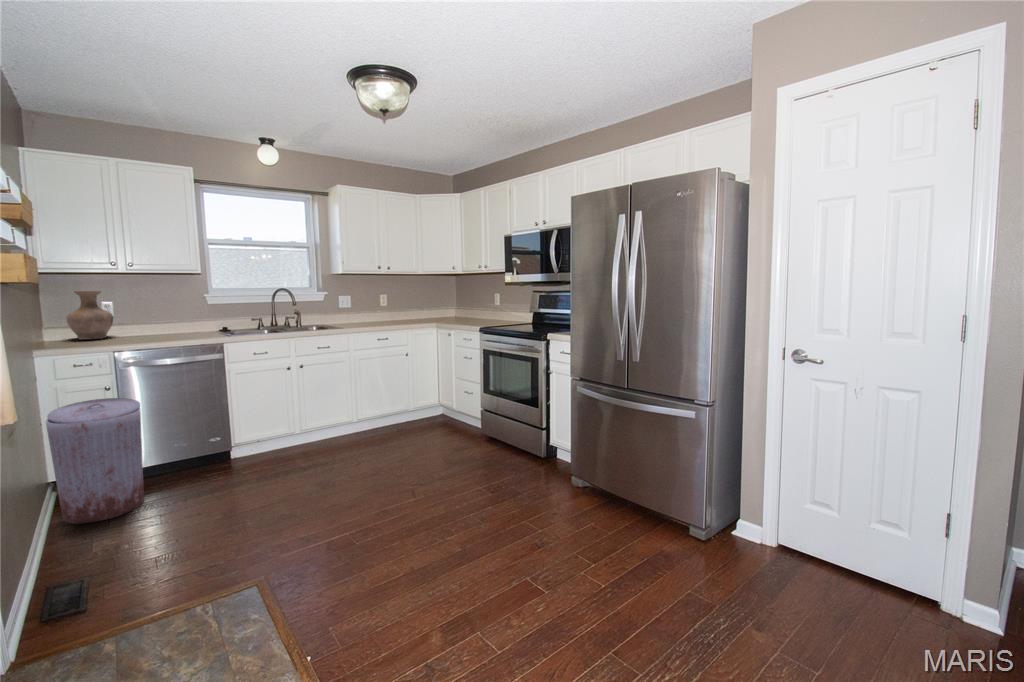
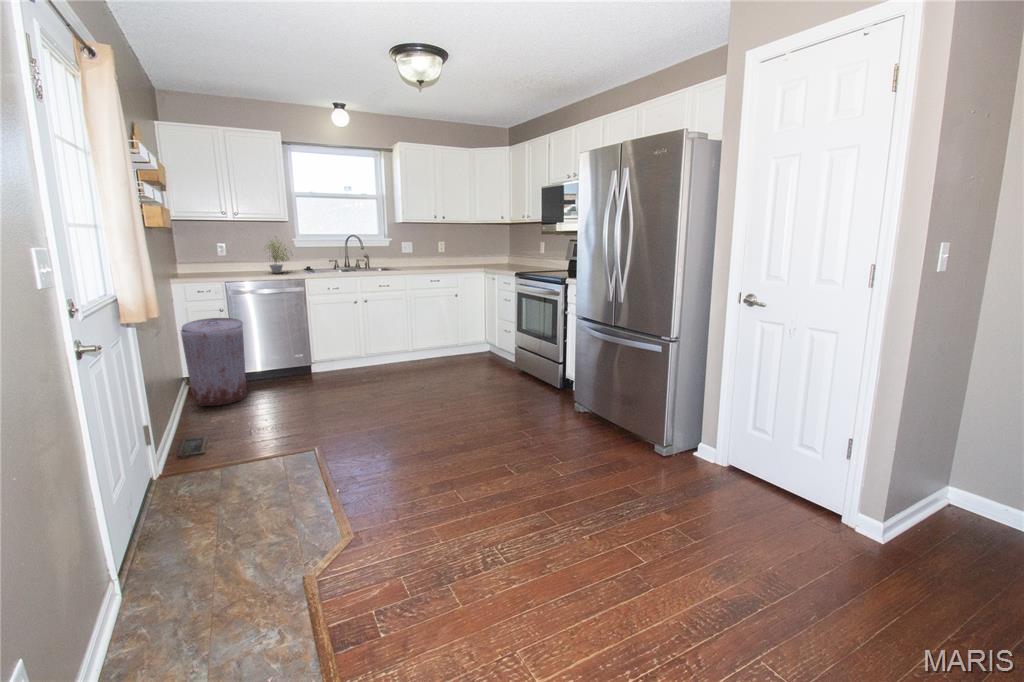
vase: present [66,291,113,339] -> none [193,235,226,273]
potted plant: none [165,291,208,337] -> present [268,241,289,273]

